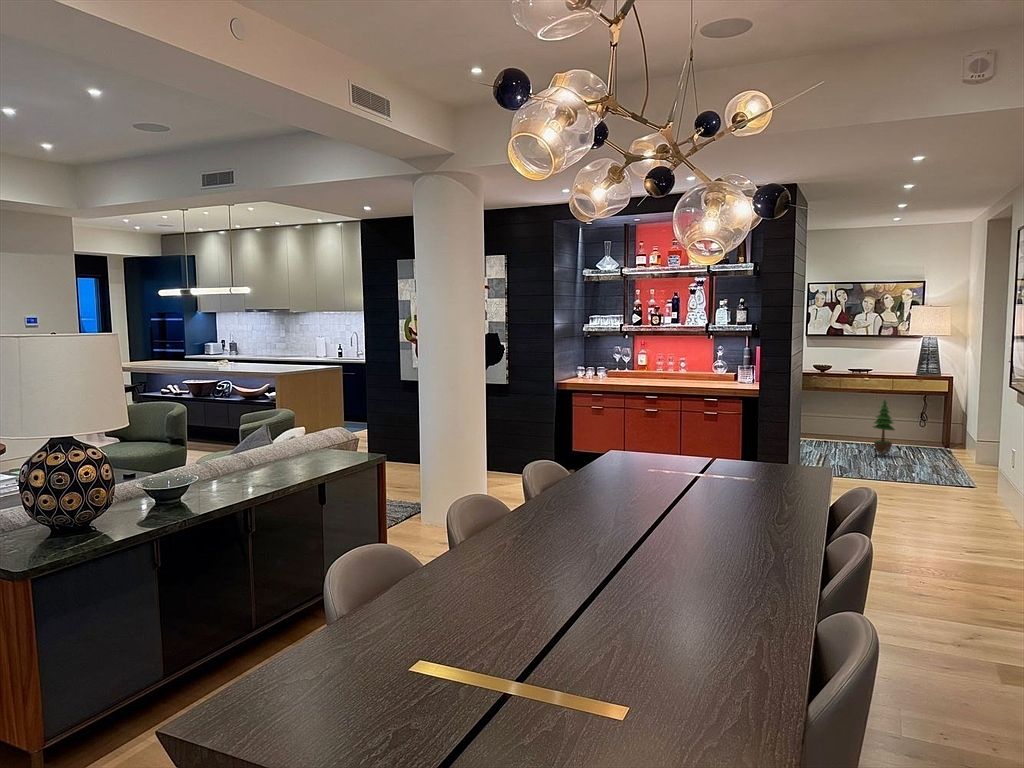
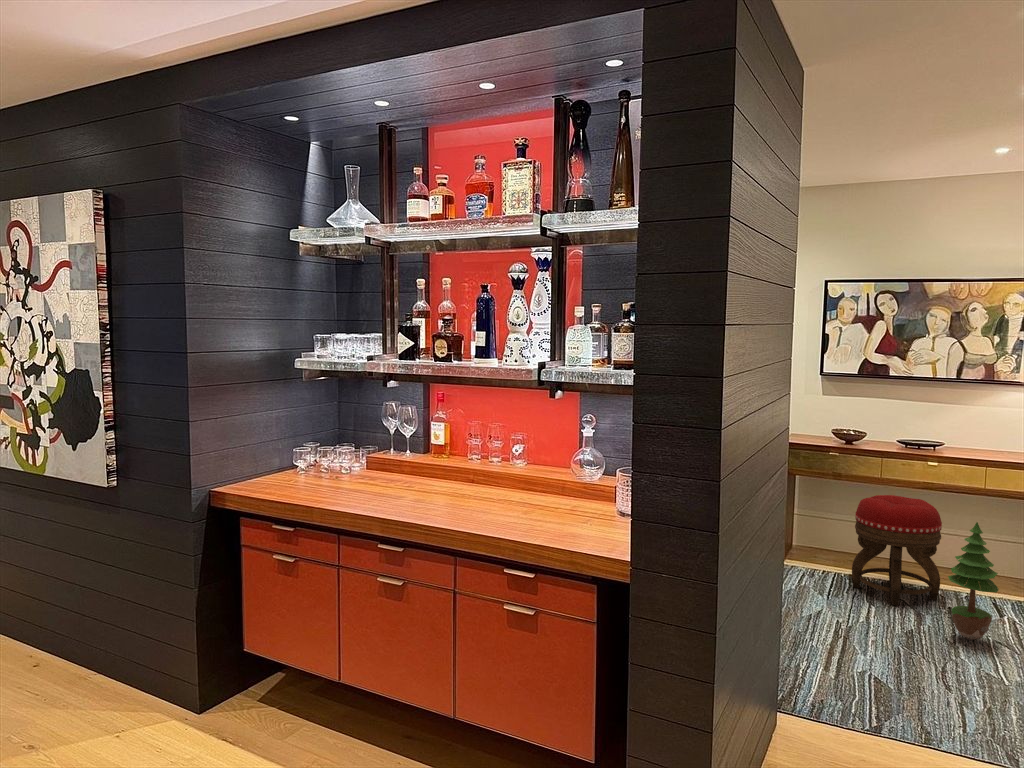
footstool: none [826,396,871,448] -> present [852,495,942,606]

